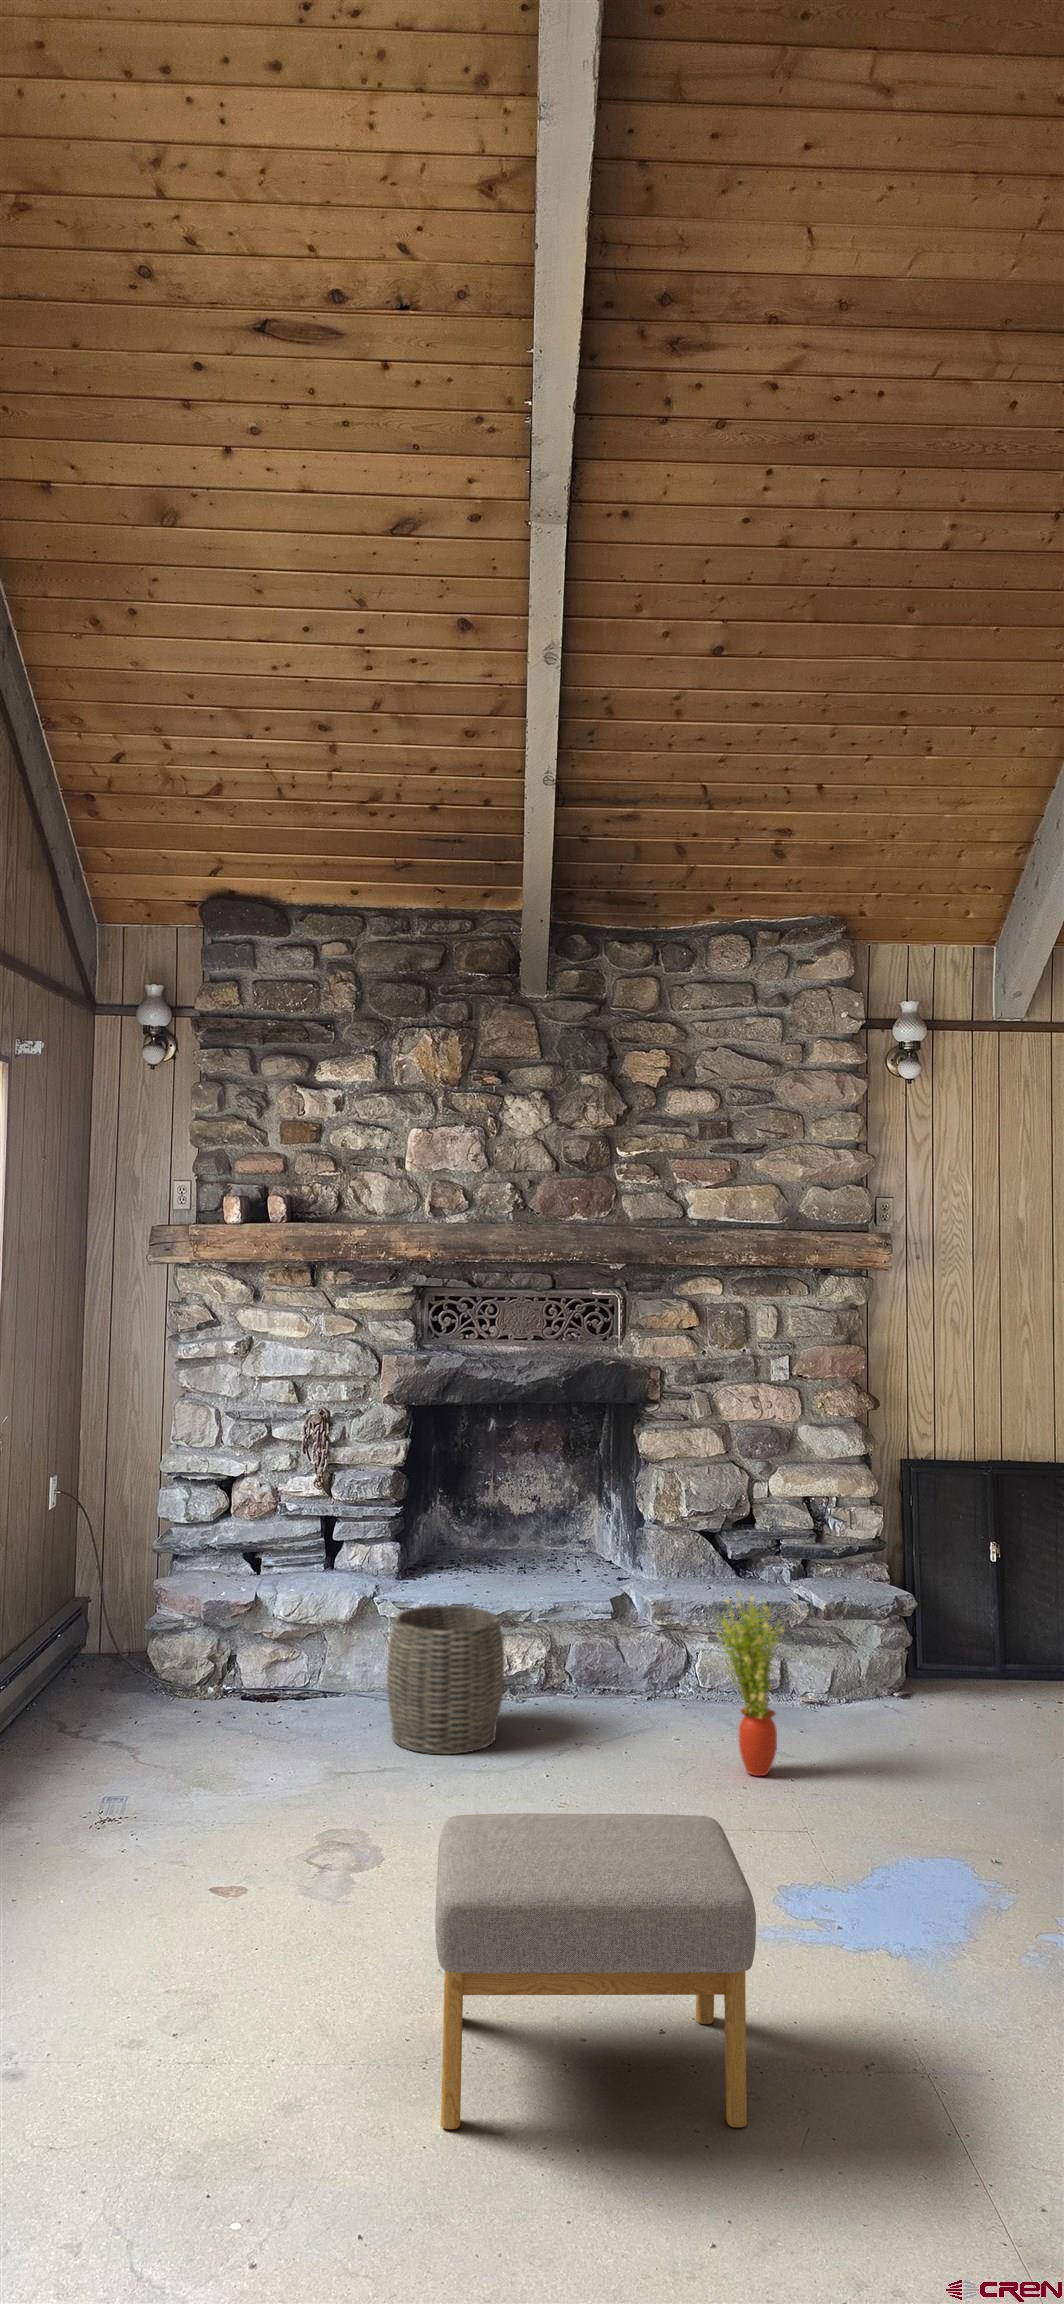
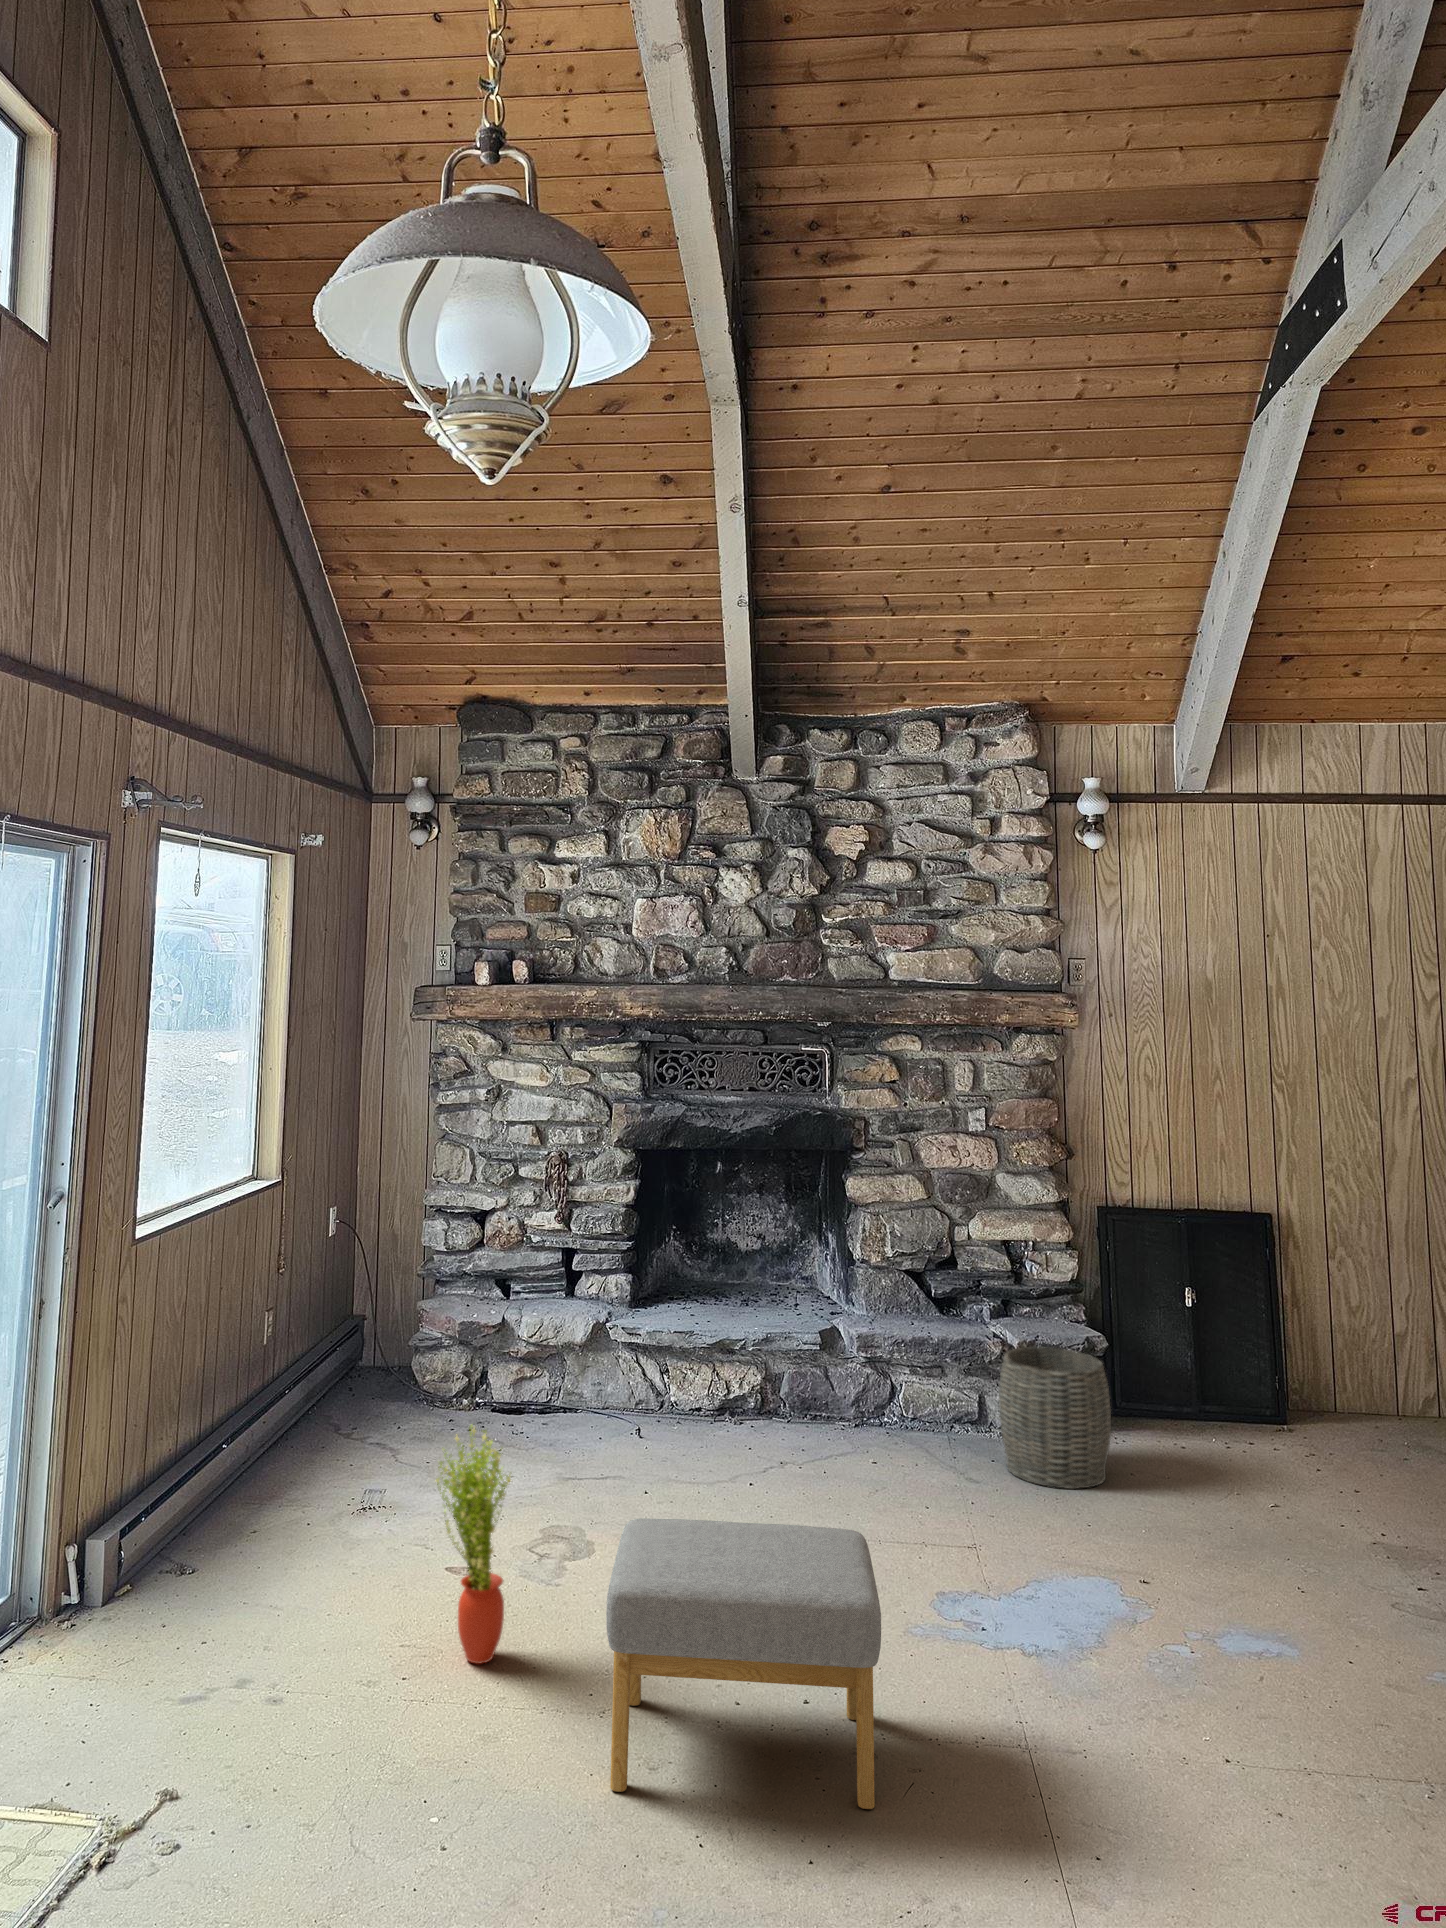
potted plant: present [715,1591,783,1776] -> present [436,1426,511,1664]
woven basket: present [387,1606,504,1754] -> present [999,1347,1111,1489]

